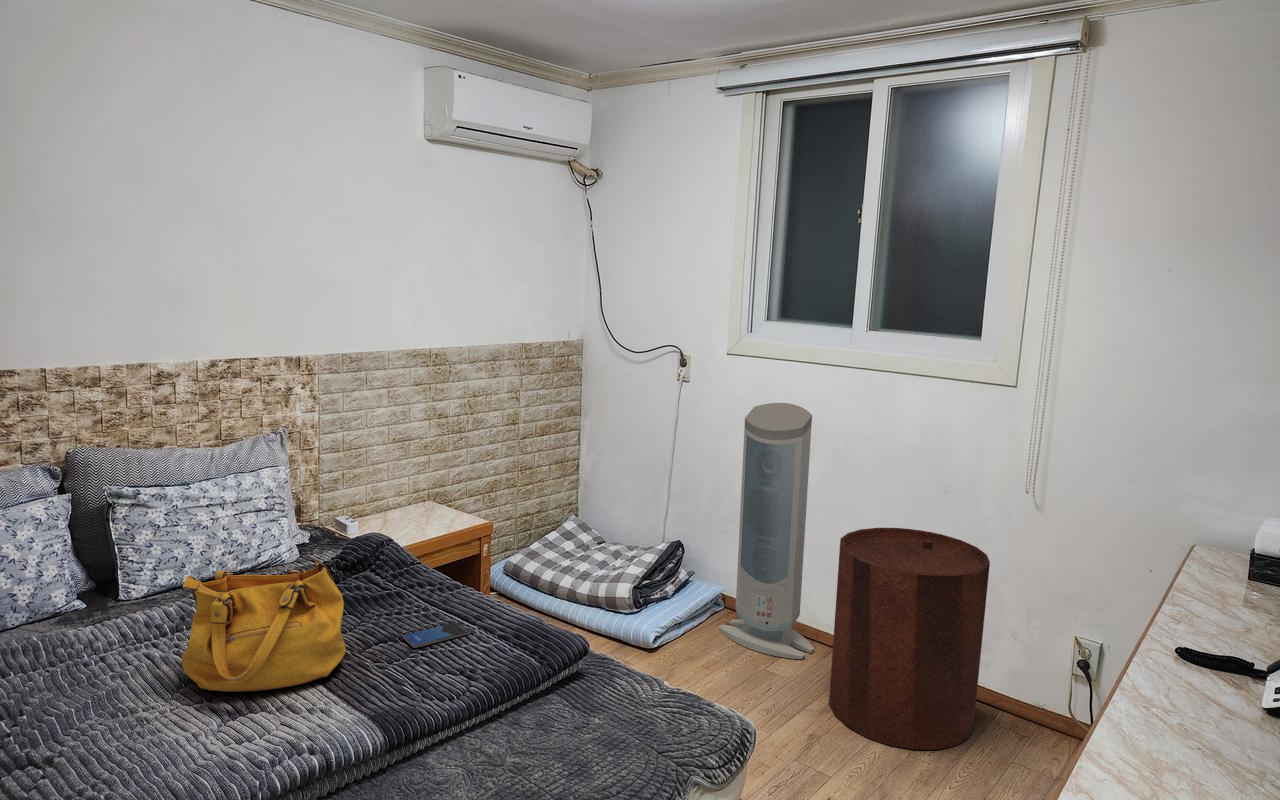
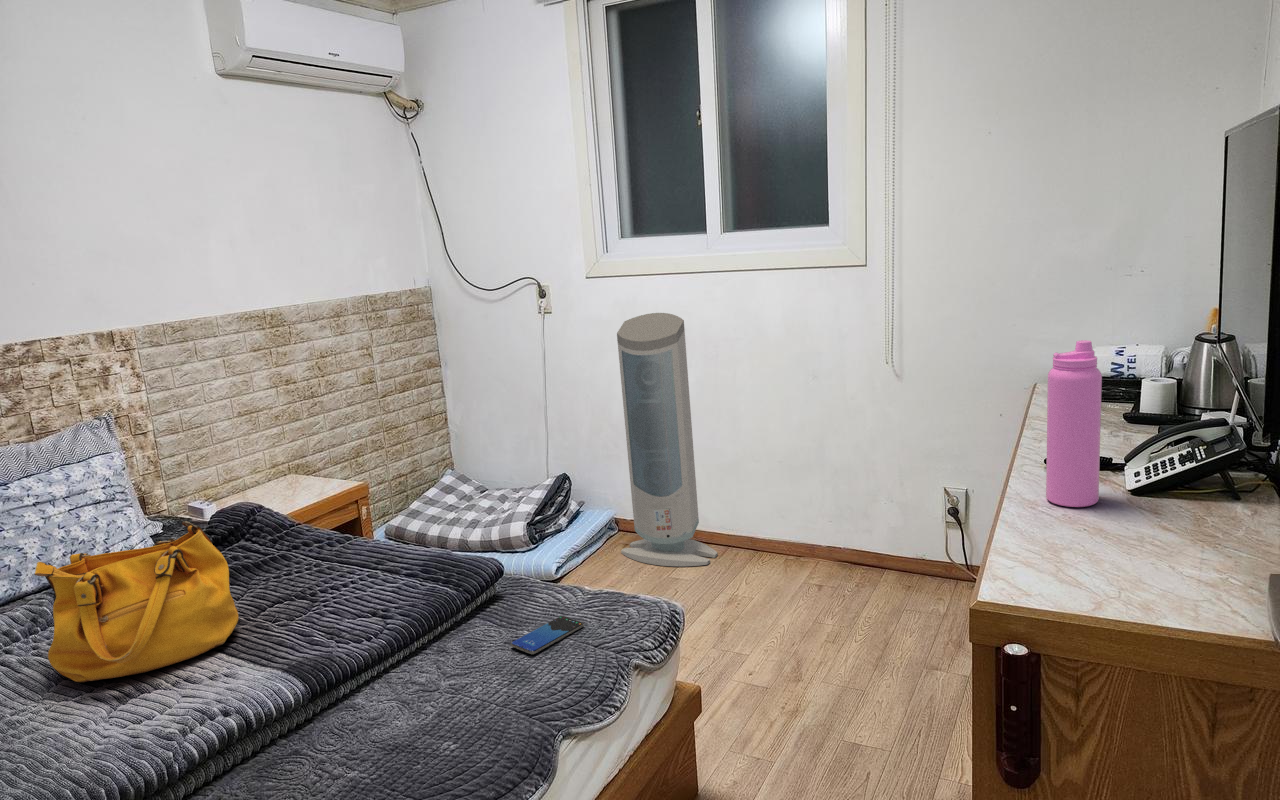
trash can: present [829,528,990,750] -> none [730,416,877,622]
water bottle: none [1161,544,1243,726] -> present [1046,340,1102,507]
smartphone: present [403,622,470,648] -> present [511,616,584,654]

